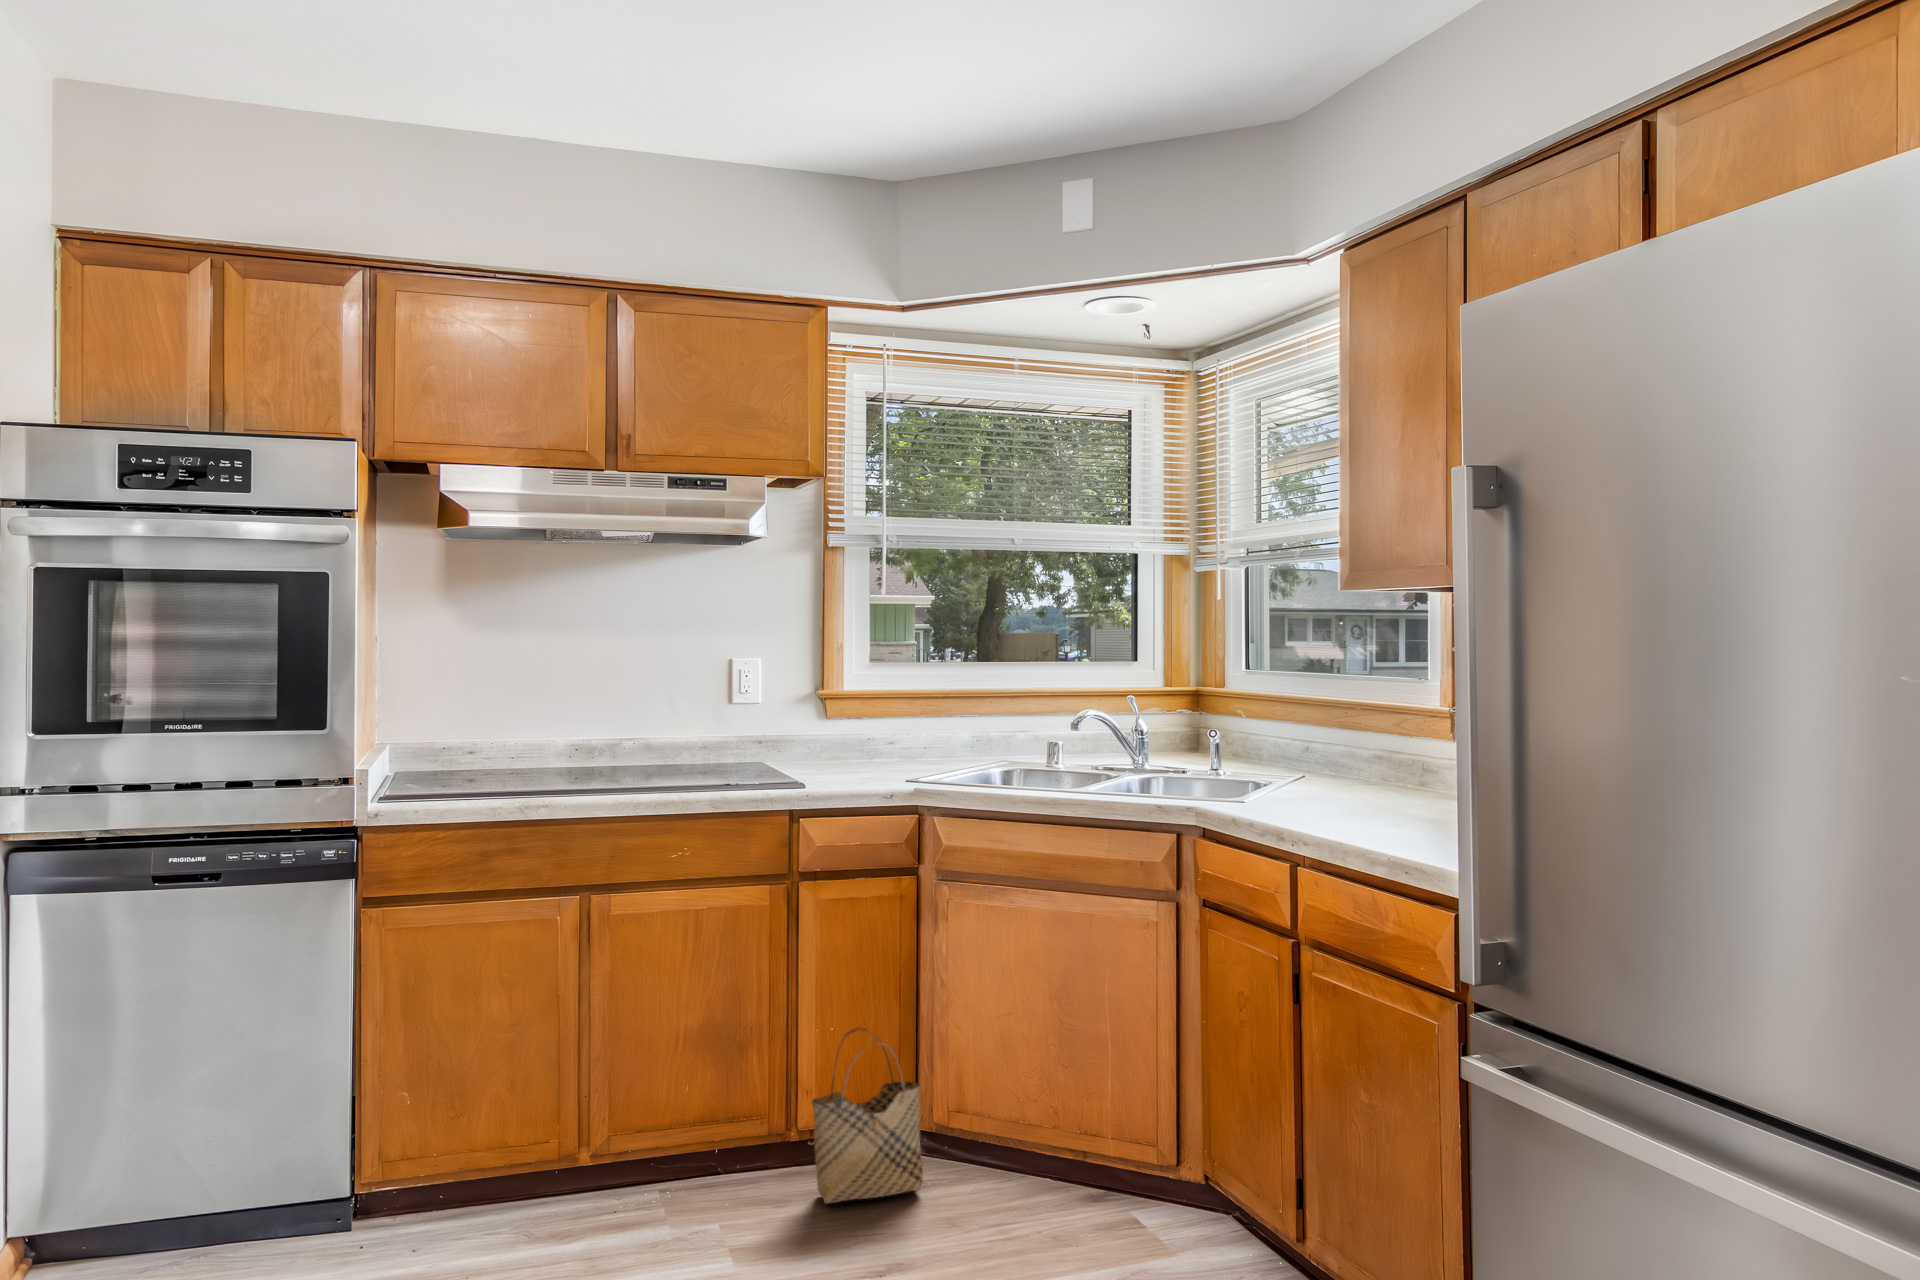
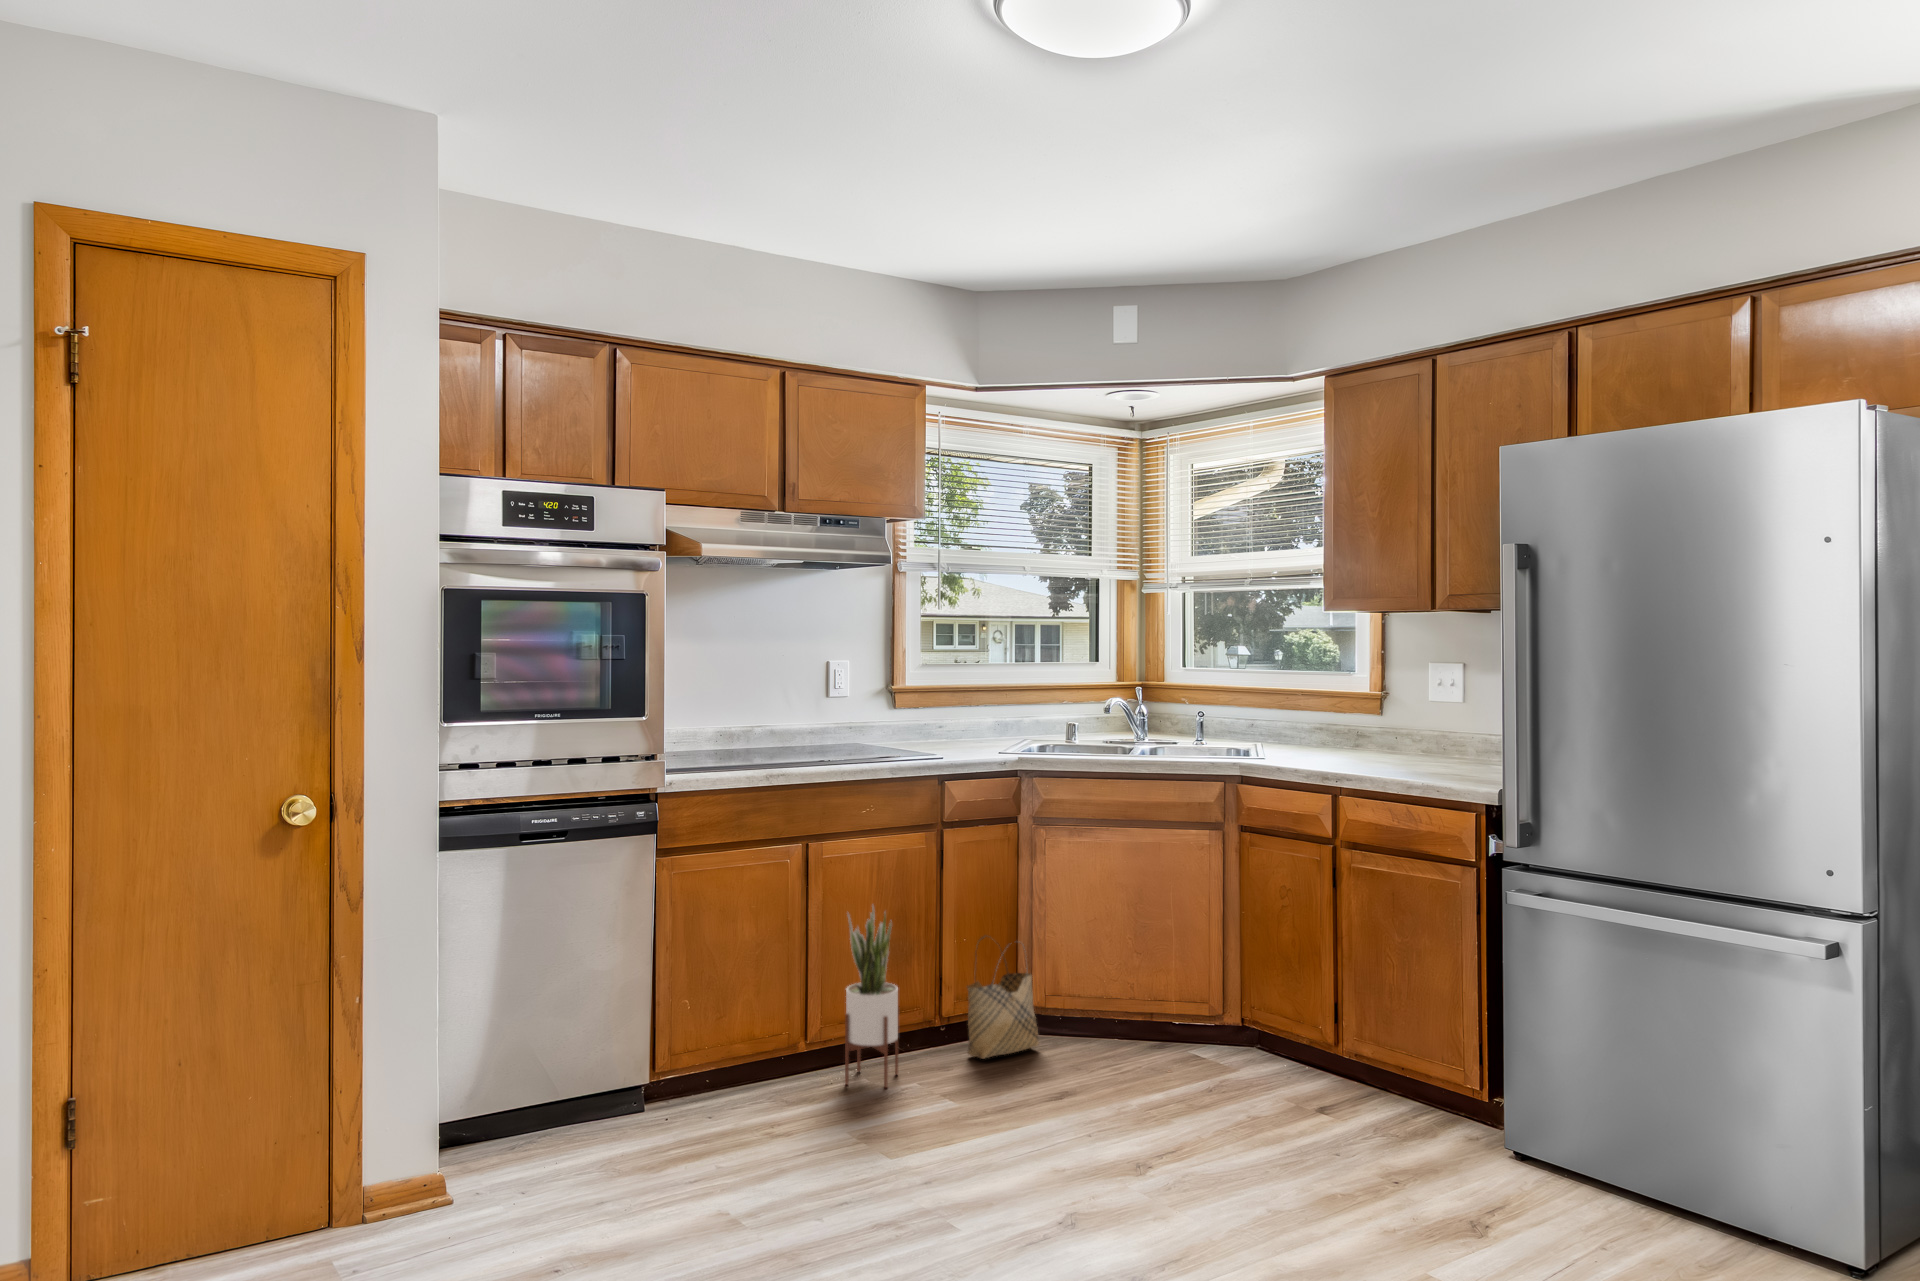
potted plant: none [604,982,701,1239] -> present [845,906,898,1088]

